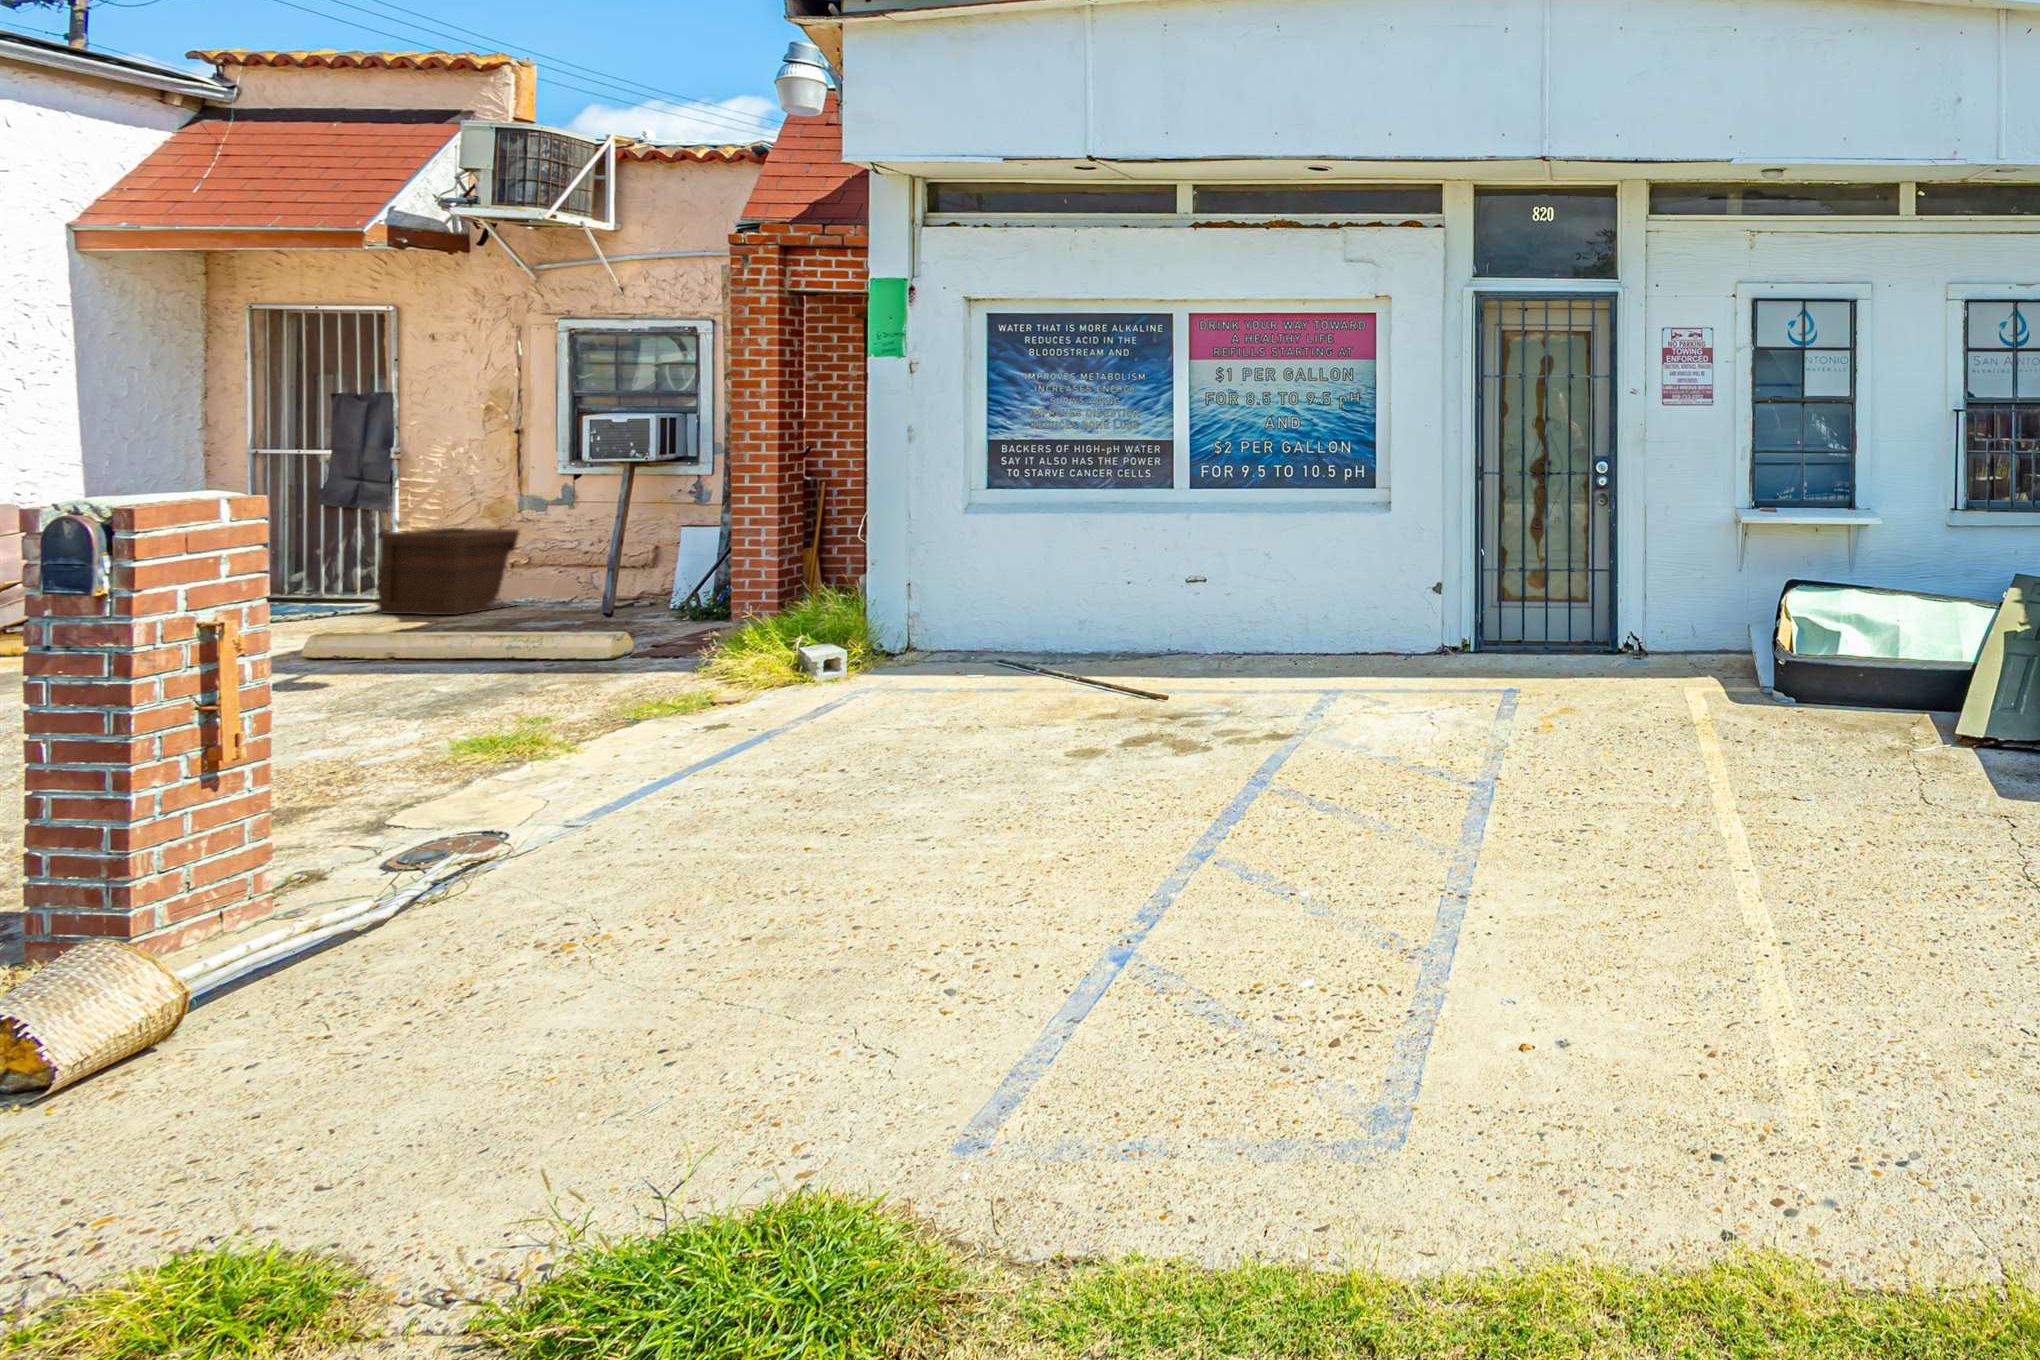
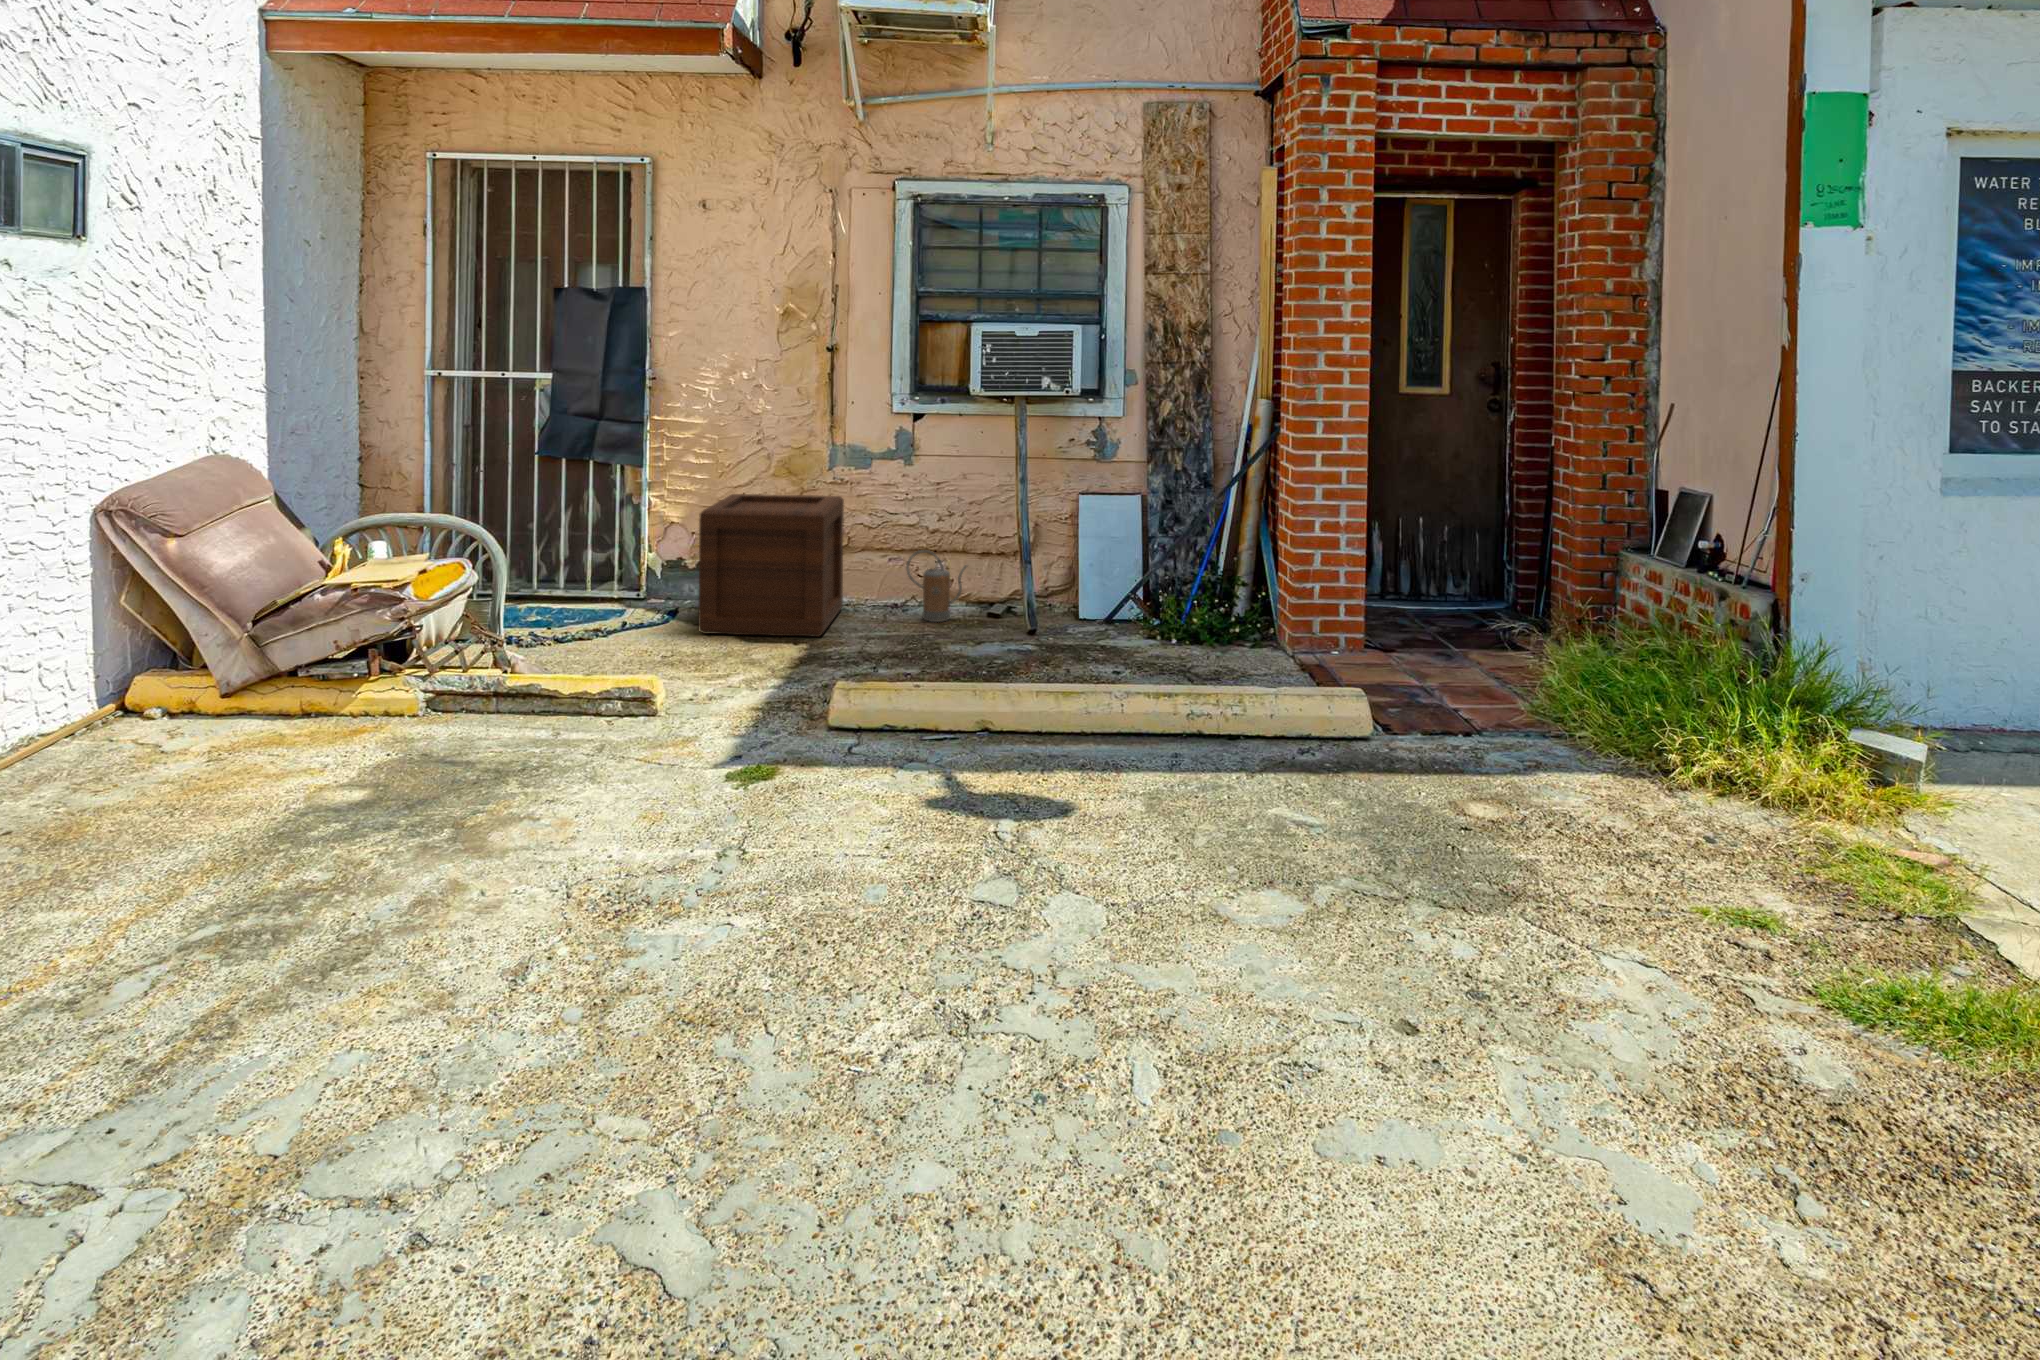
watering can: none [547,564,587,611] -> present [906,550,967,622]

